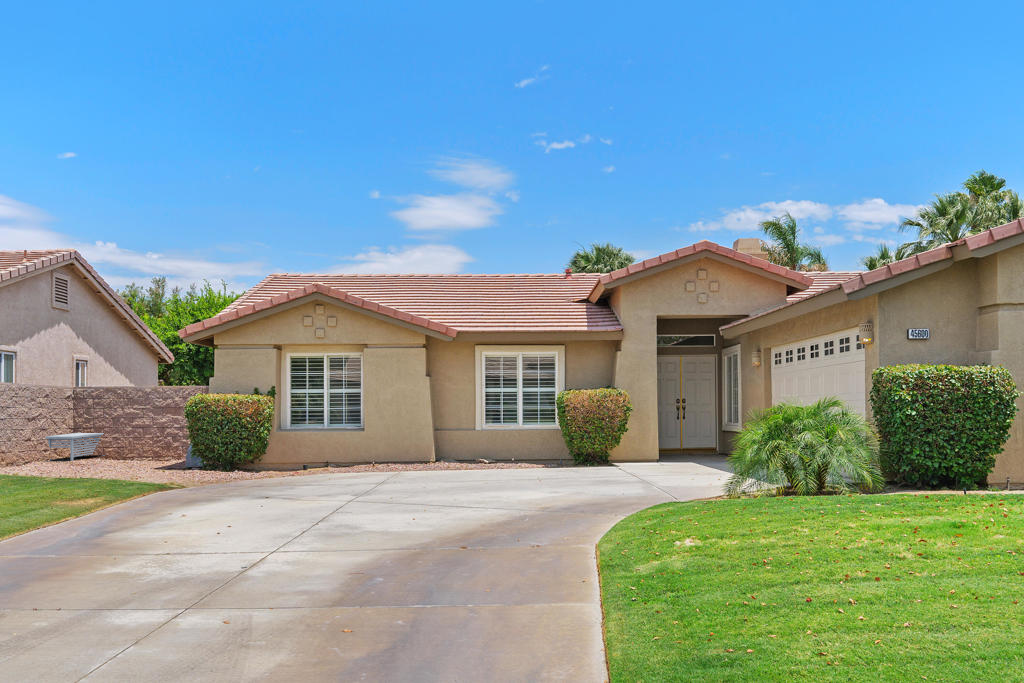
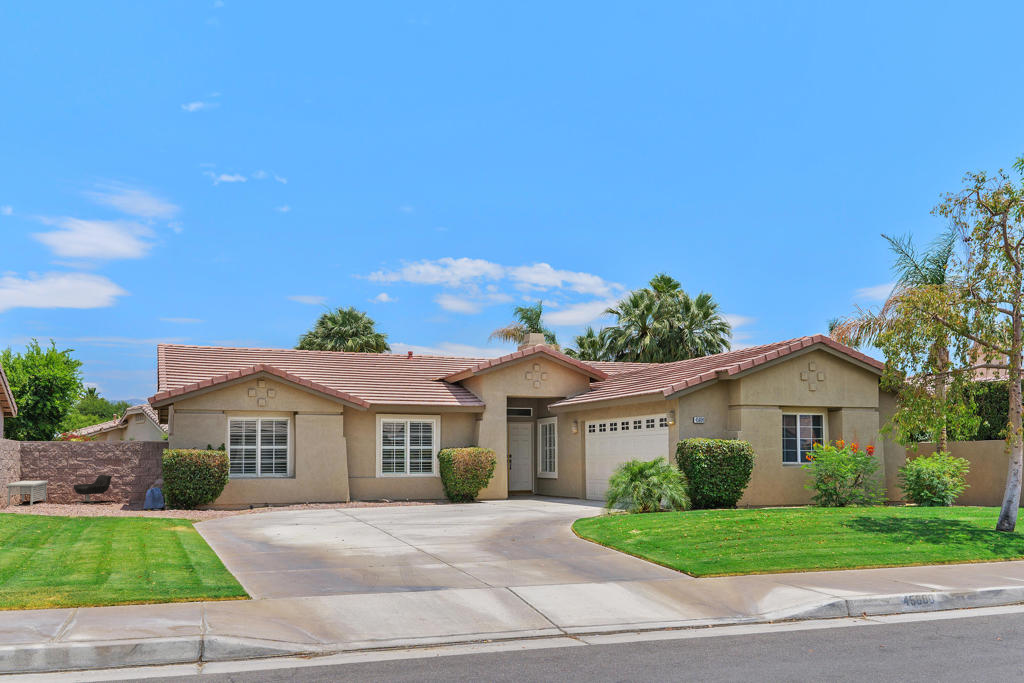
lounge chair: none [120,426,163,459] -> present [73,475,112,503]

